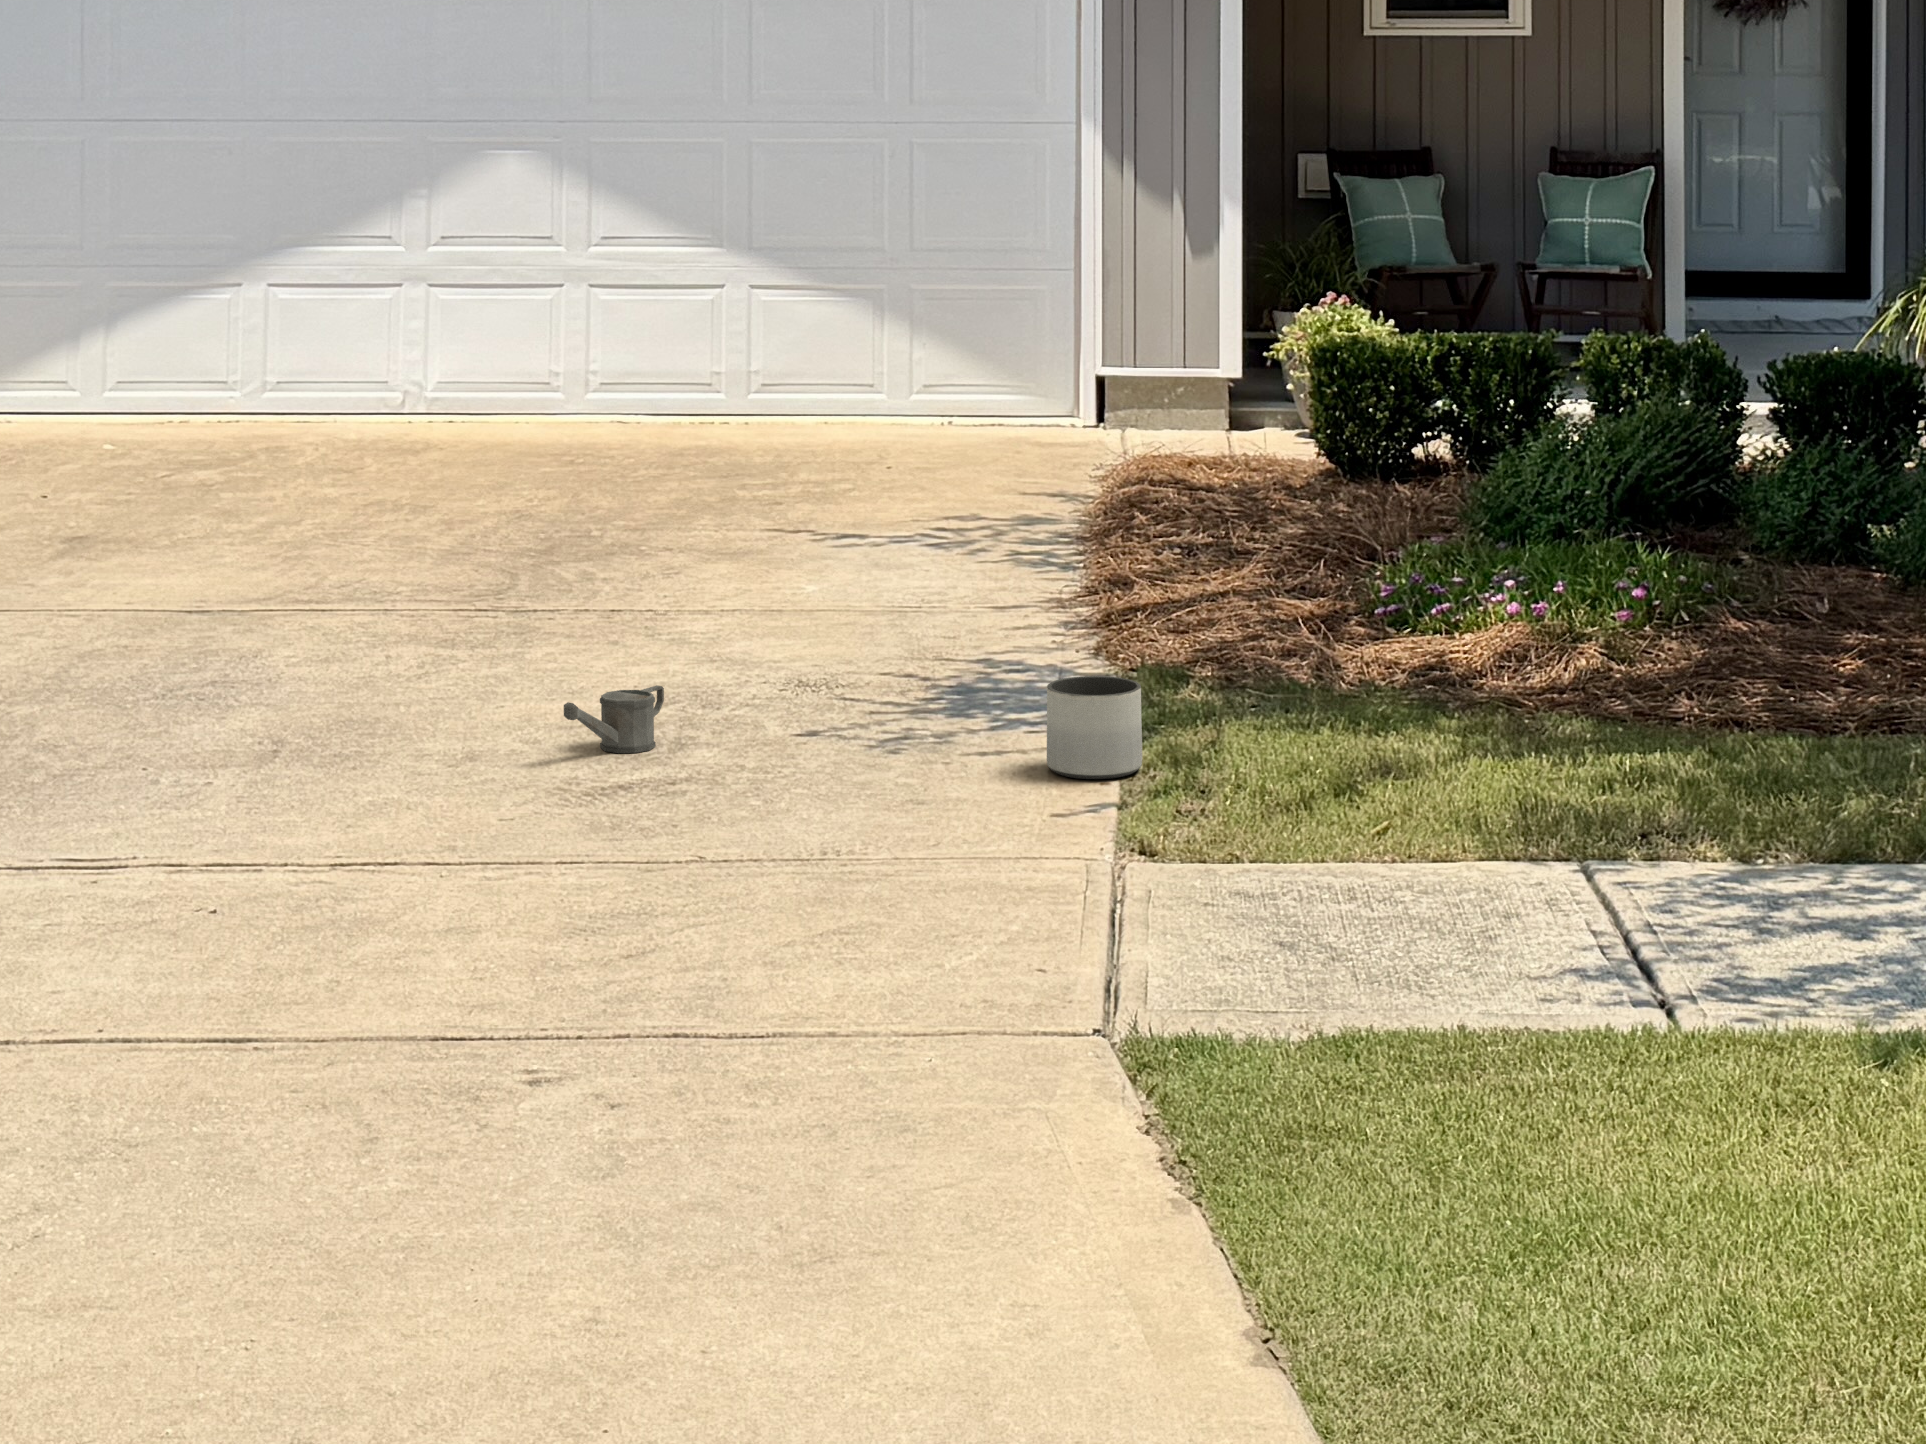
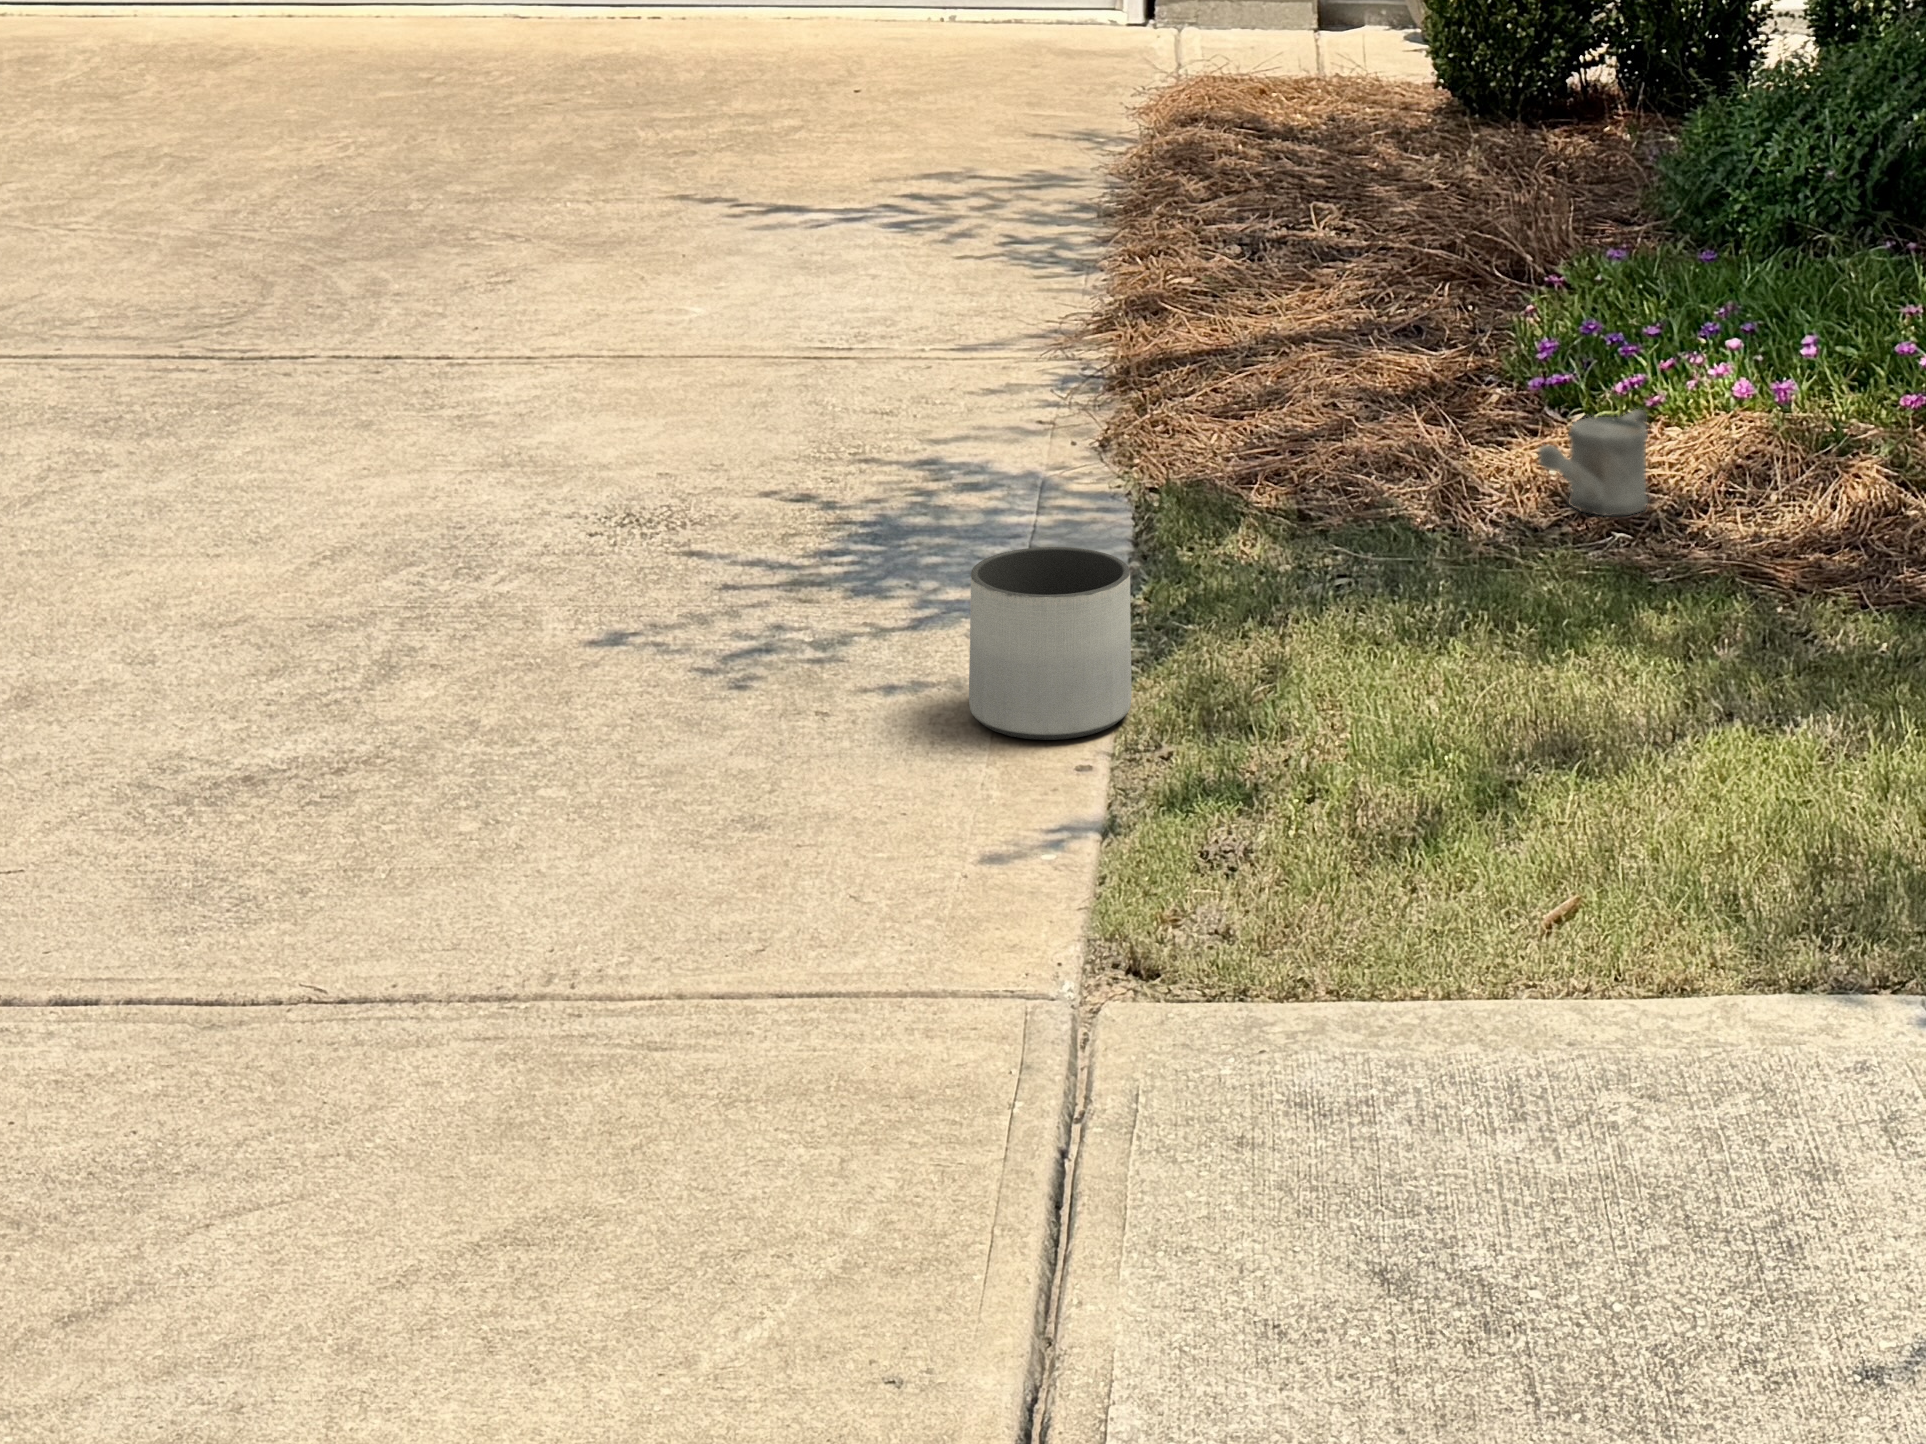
watering can: present [564,685,664,753] -> present [1538,410,1648,516]

